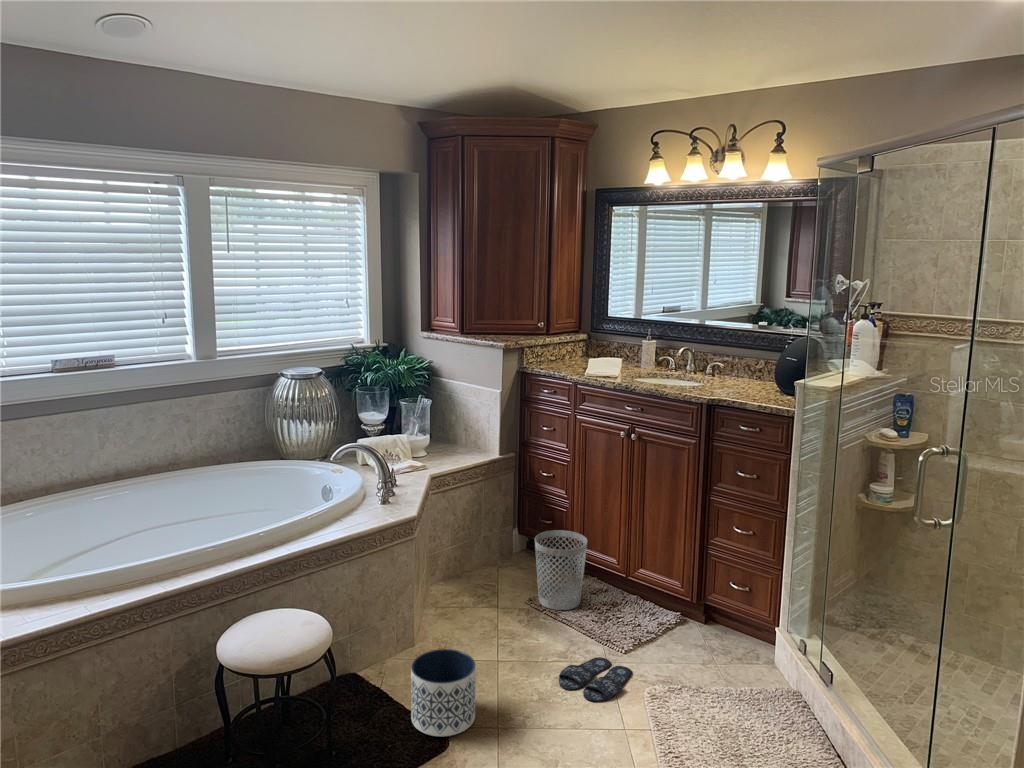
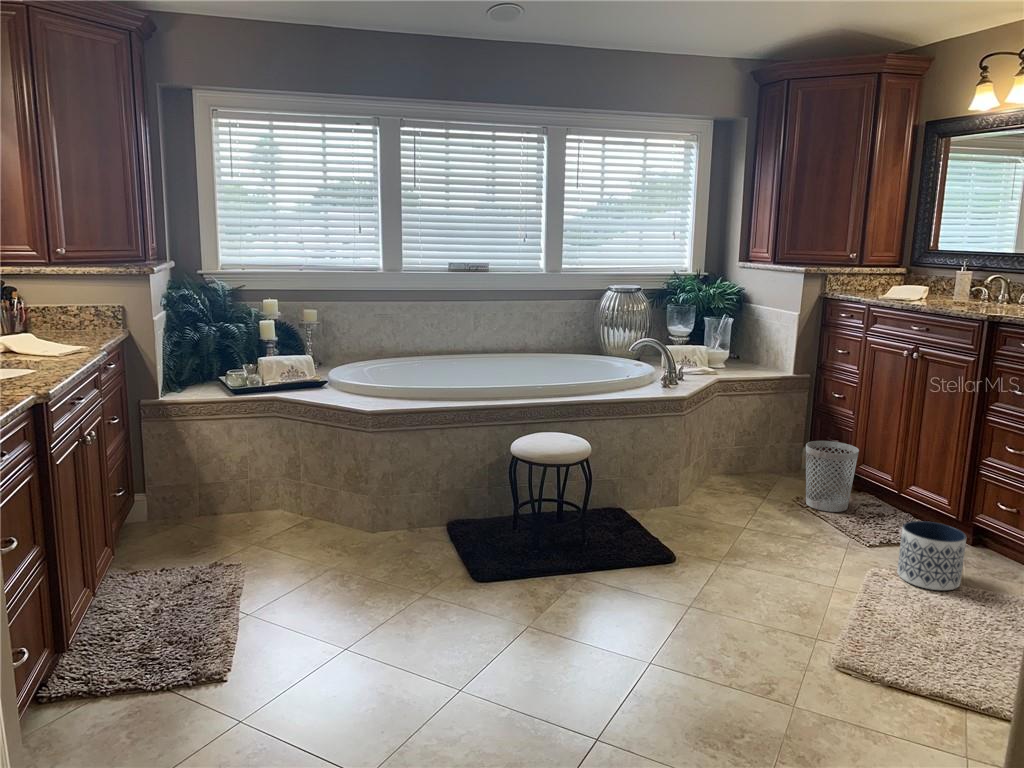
planter: present [411,649,476,736] -> present [897,521,967,590]
slippers: present [559,657,632,701] -> none [792,542,867,568]

